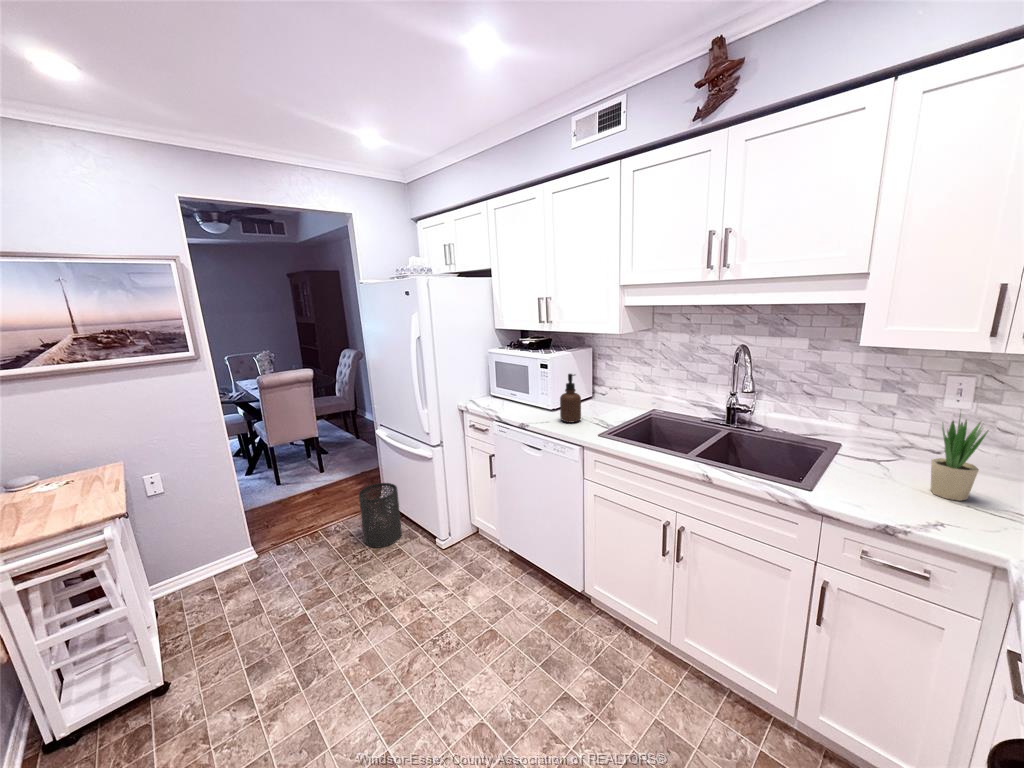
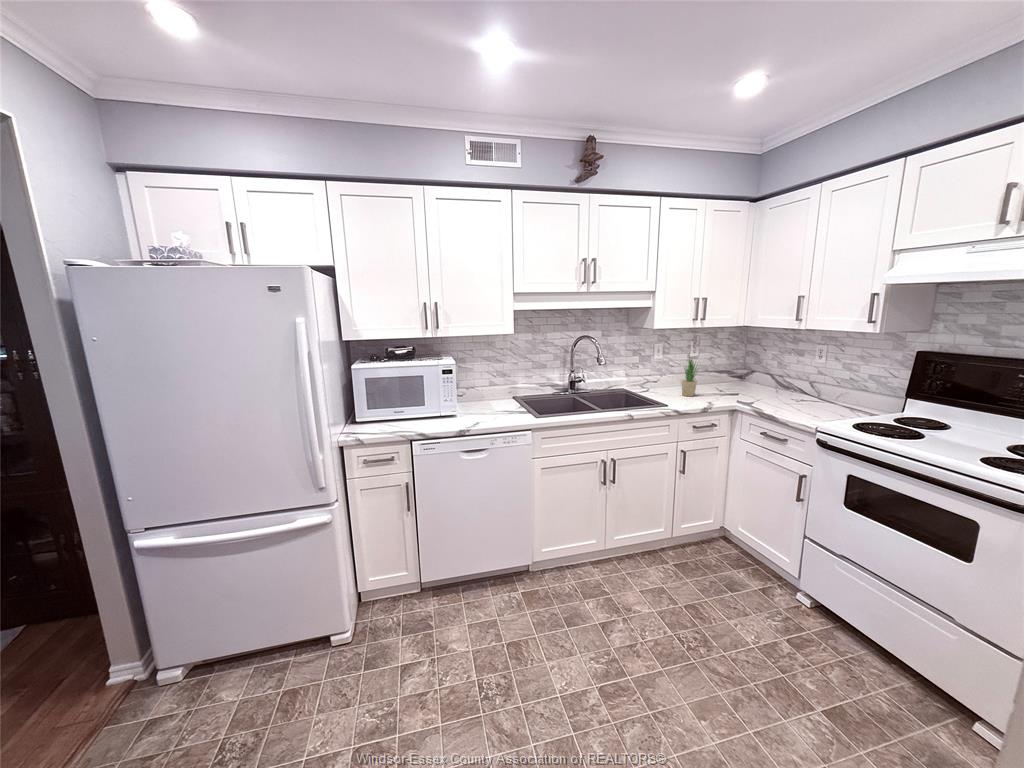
soap dispenser: present [560,374,581,423] -> none [482,372,502,418]
trash can: present [359,483,402,548] -> none [174,604,266,735]

